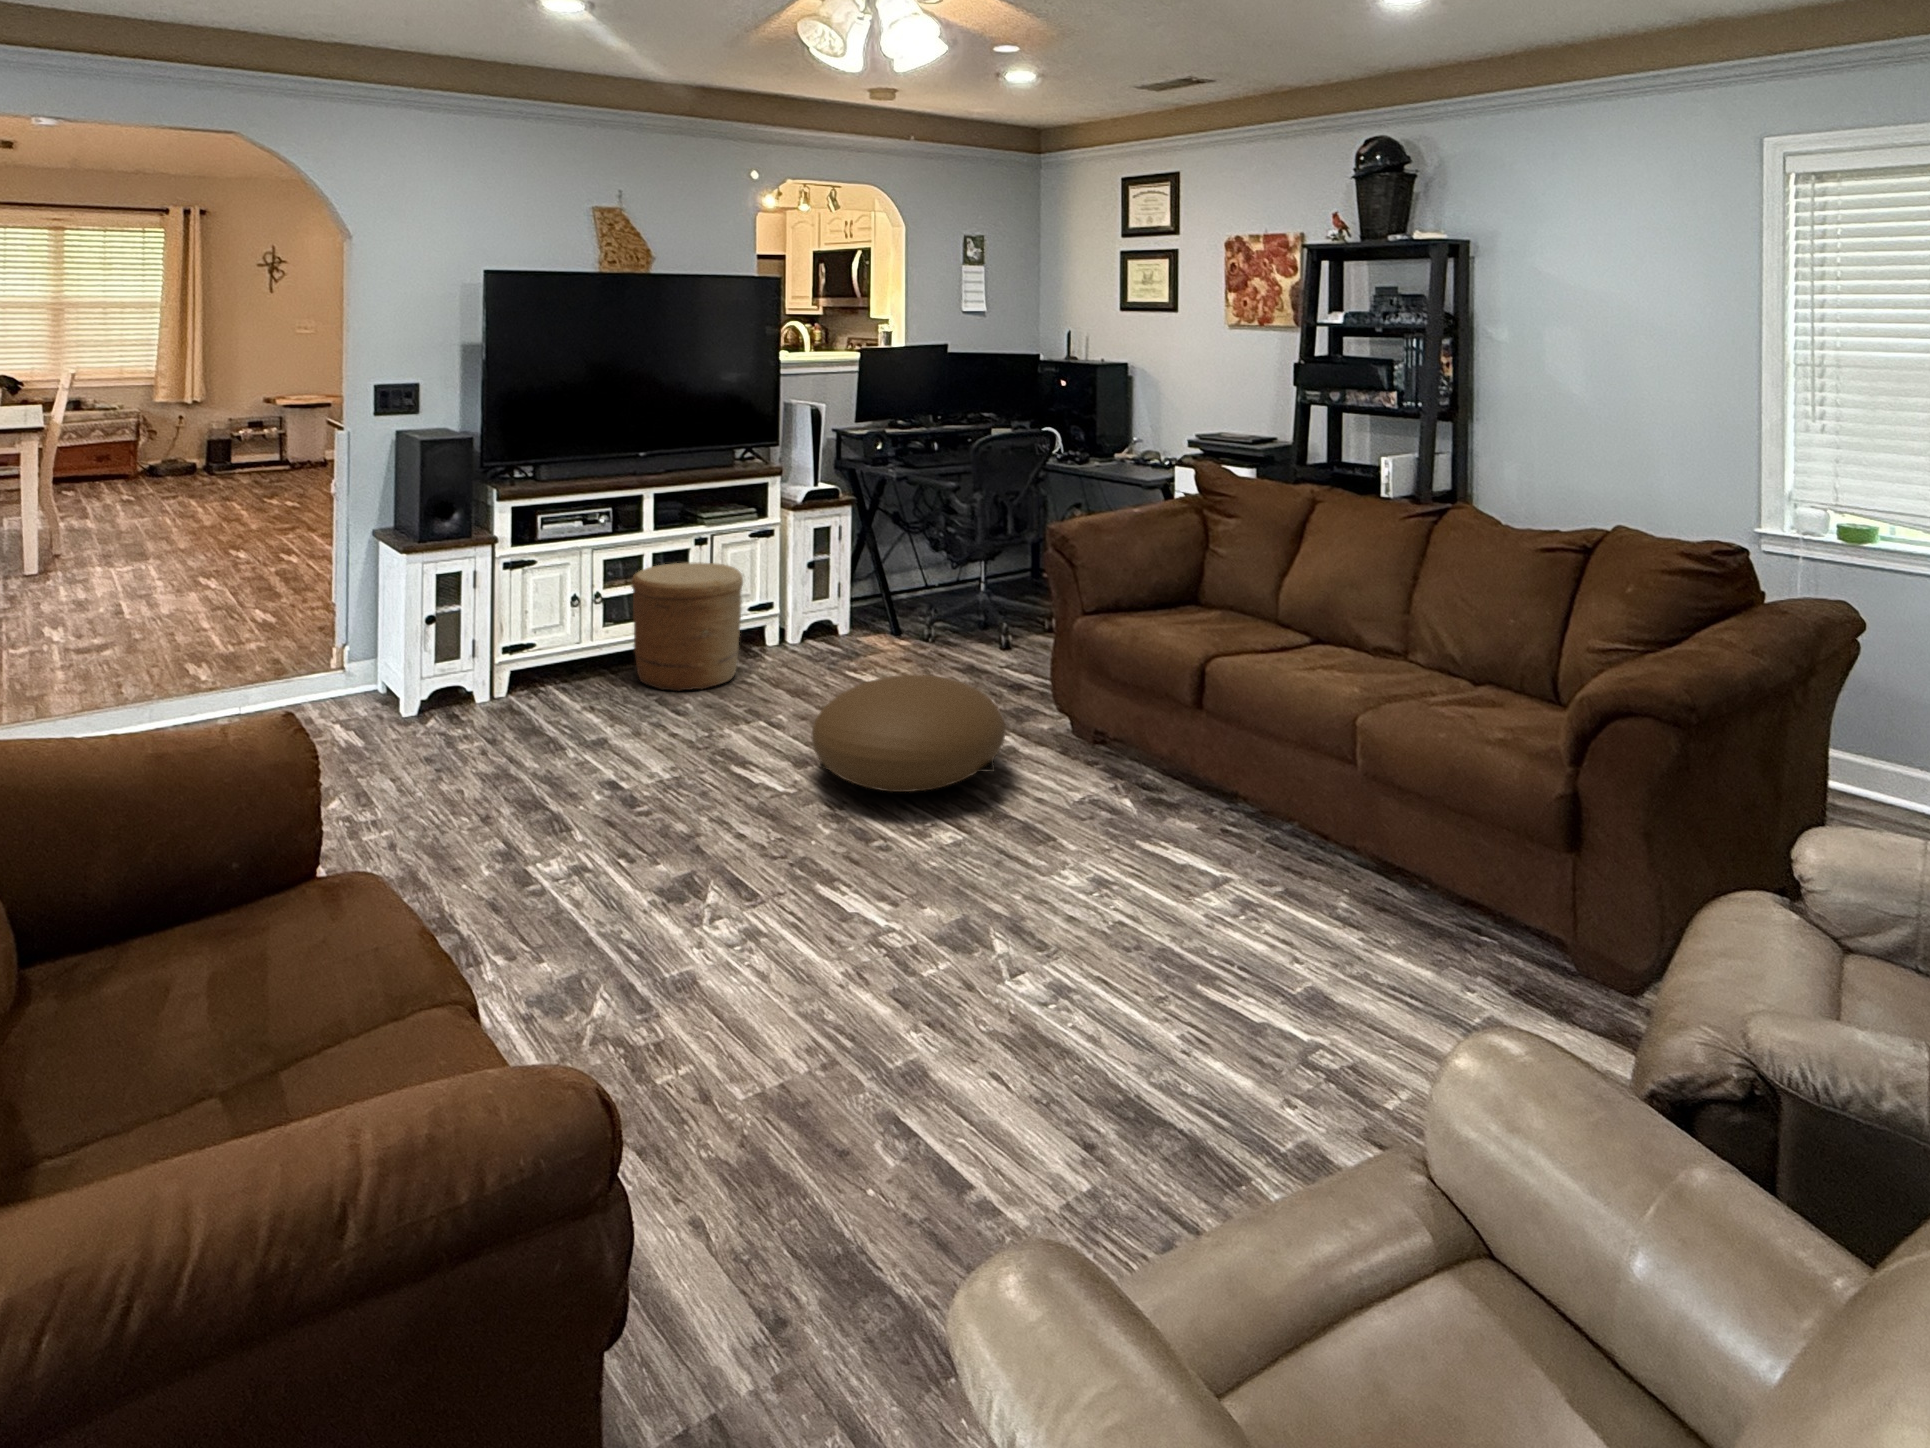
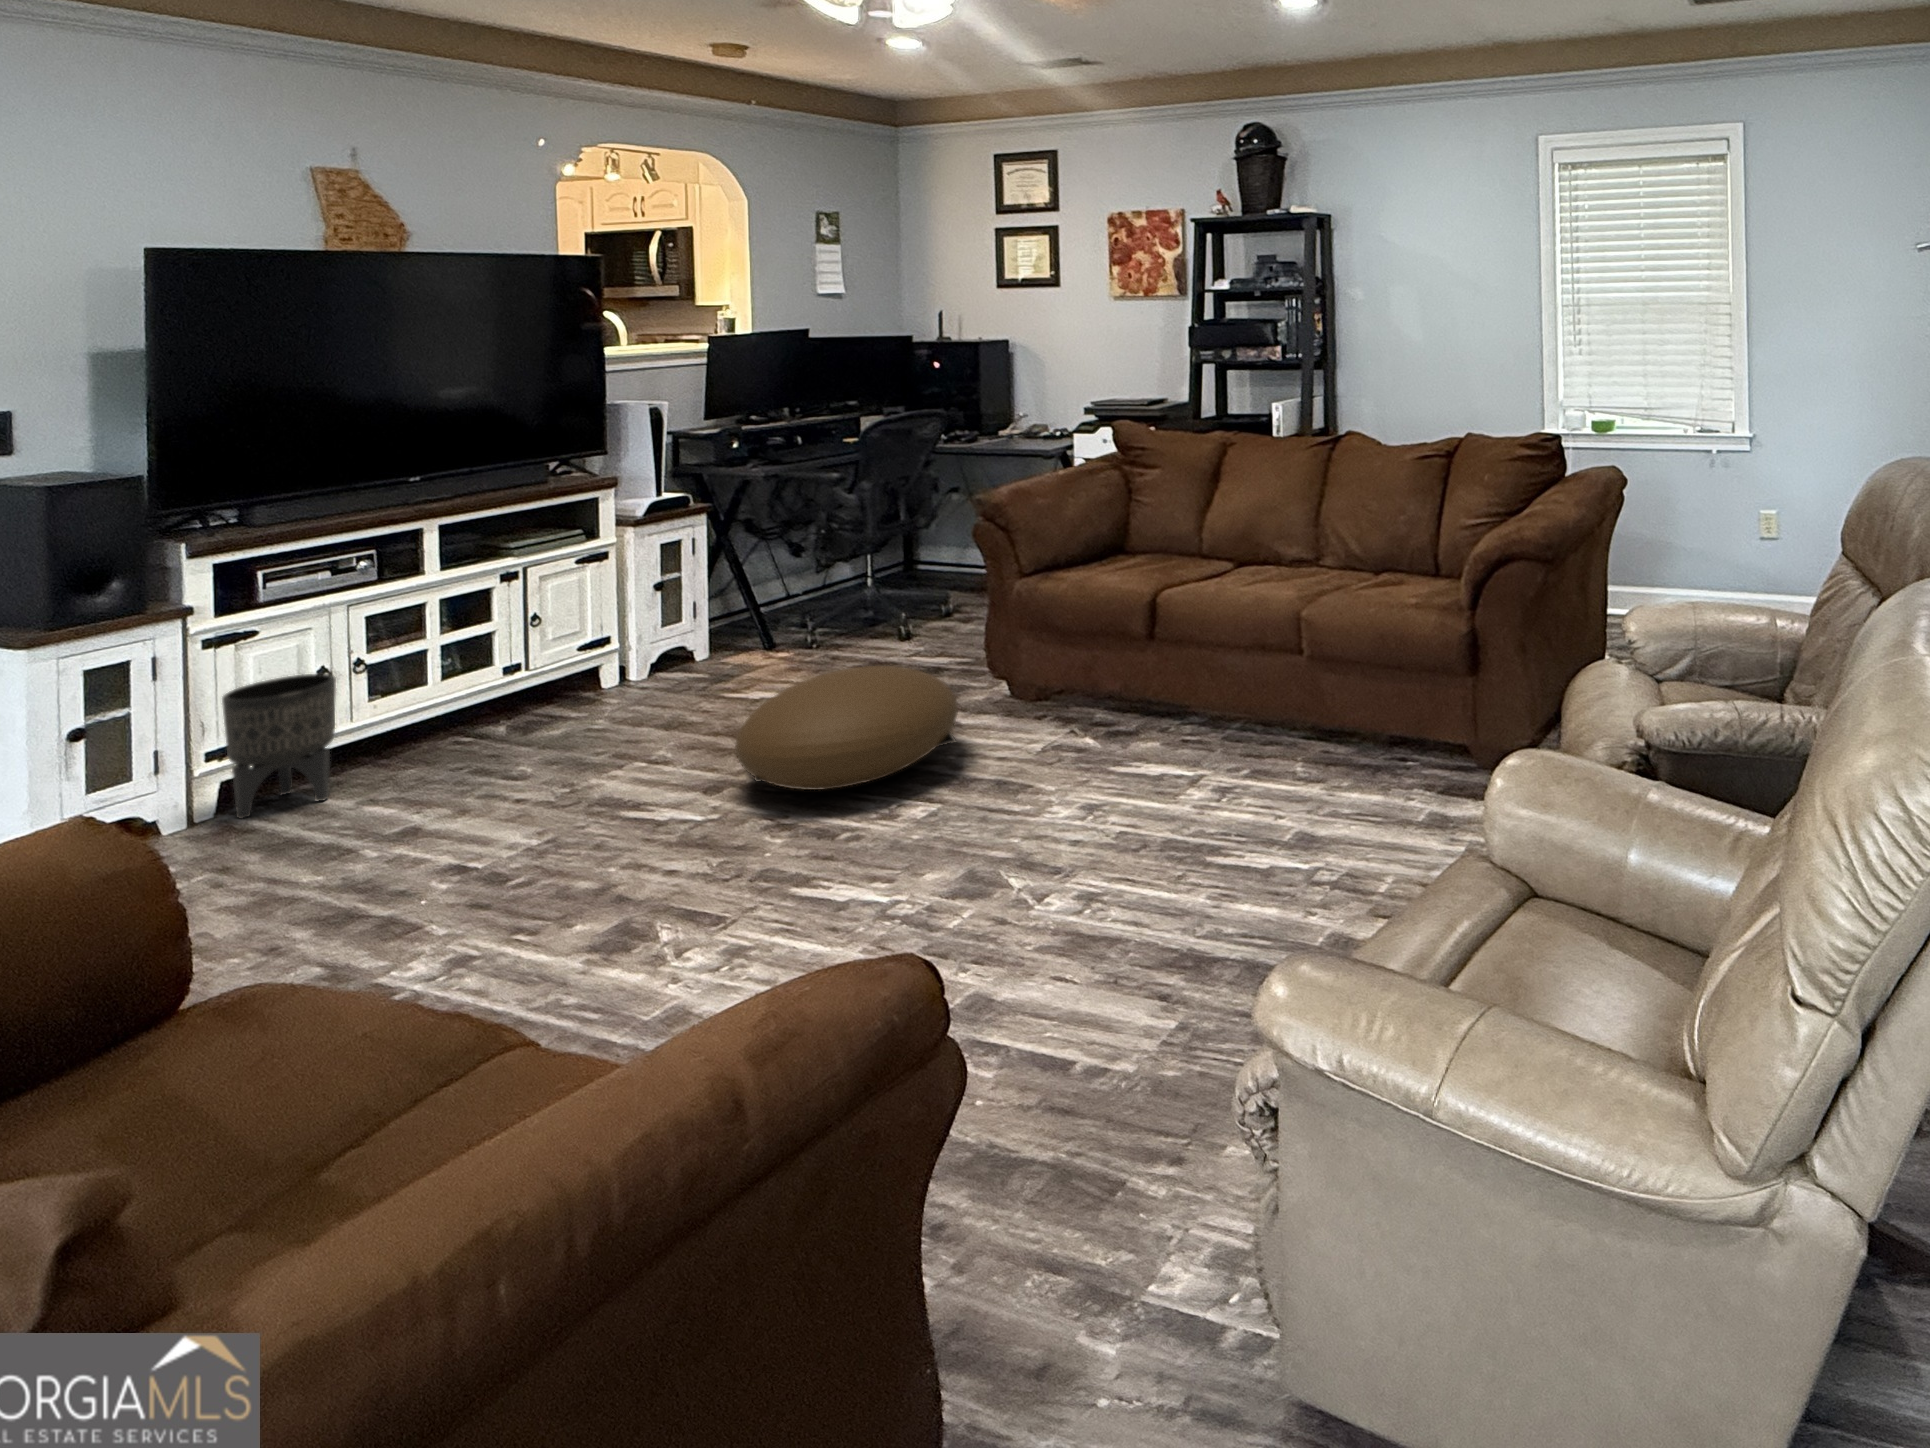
woven basket: present [631,562,743,691] -> none [419,599,586,759]
planter: none [505,598,573,703] -> present [222,674,336,818]

